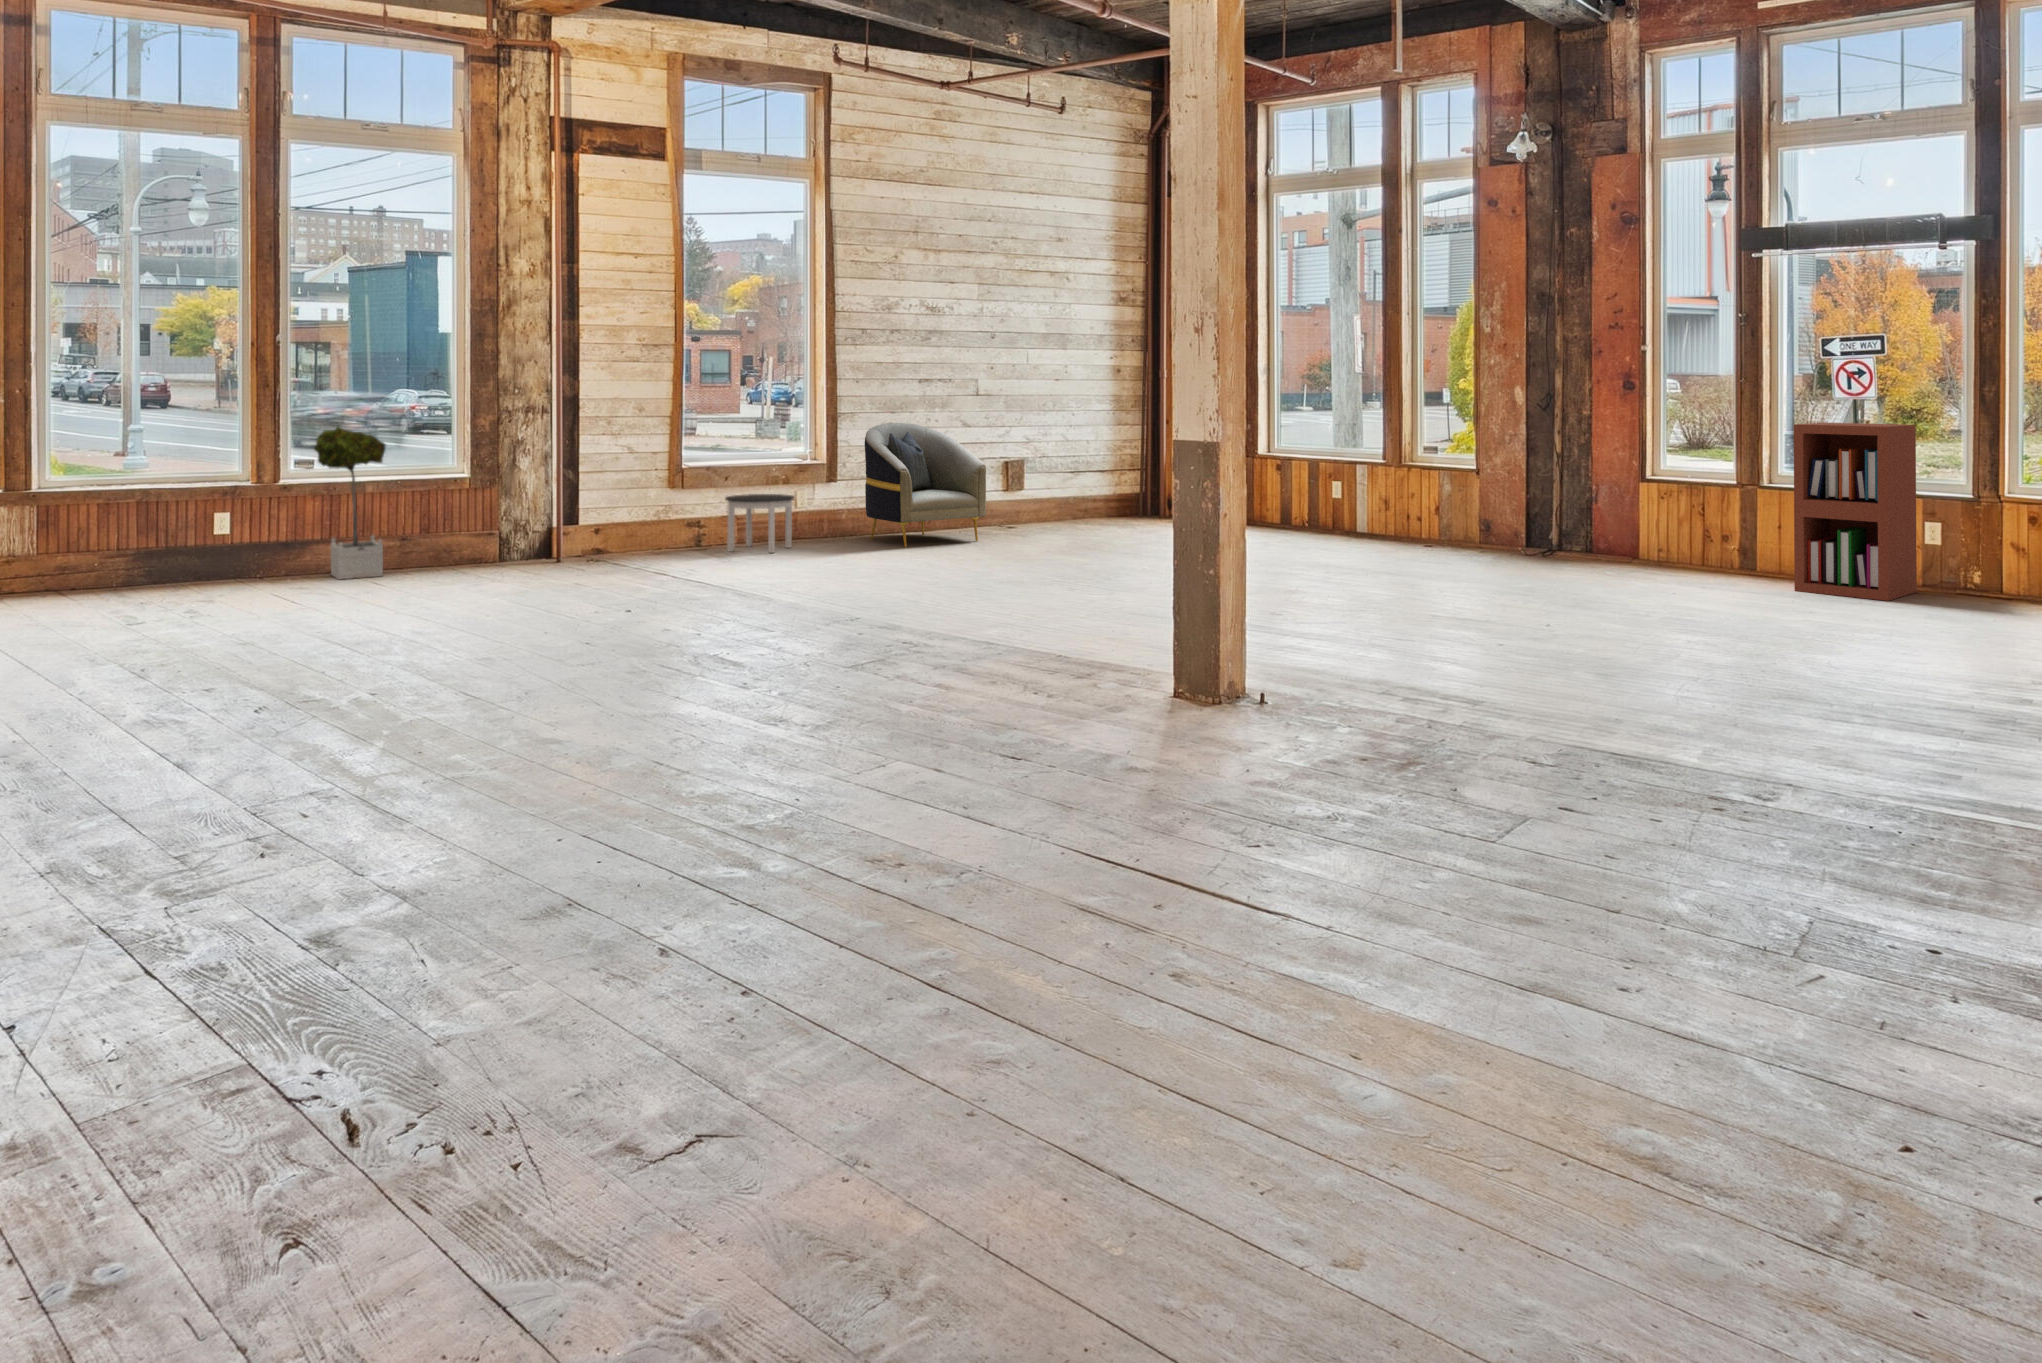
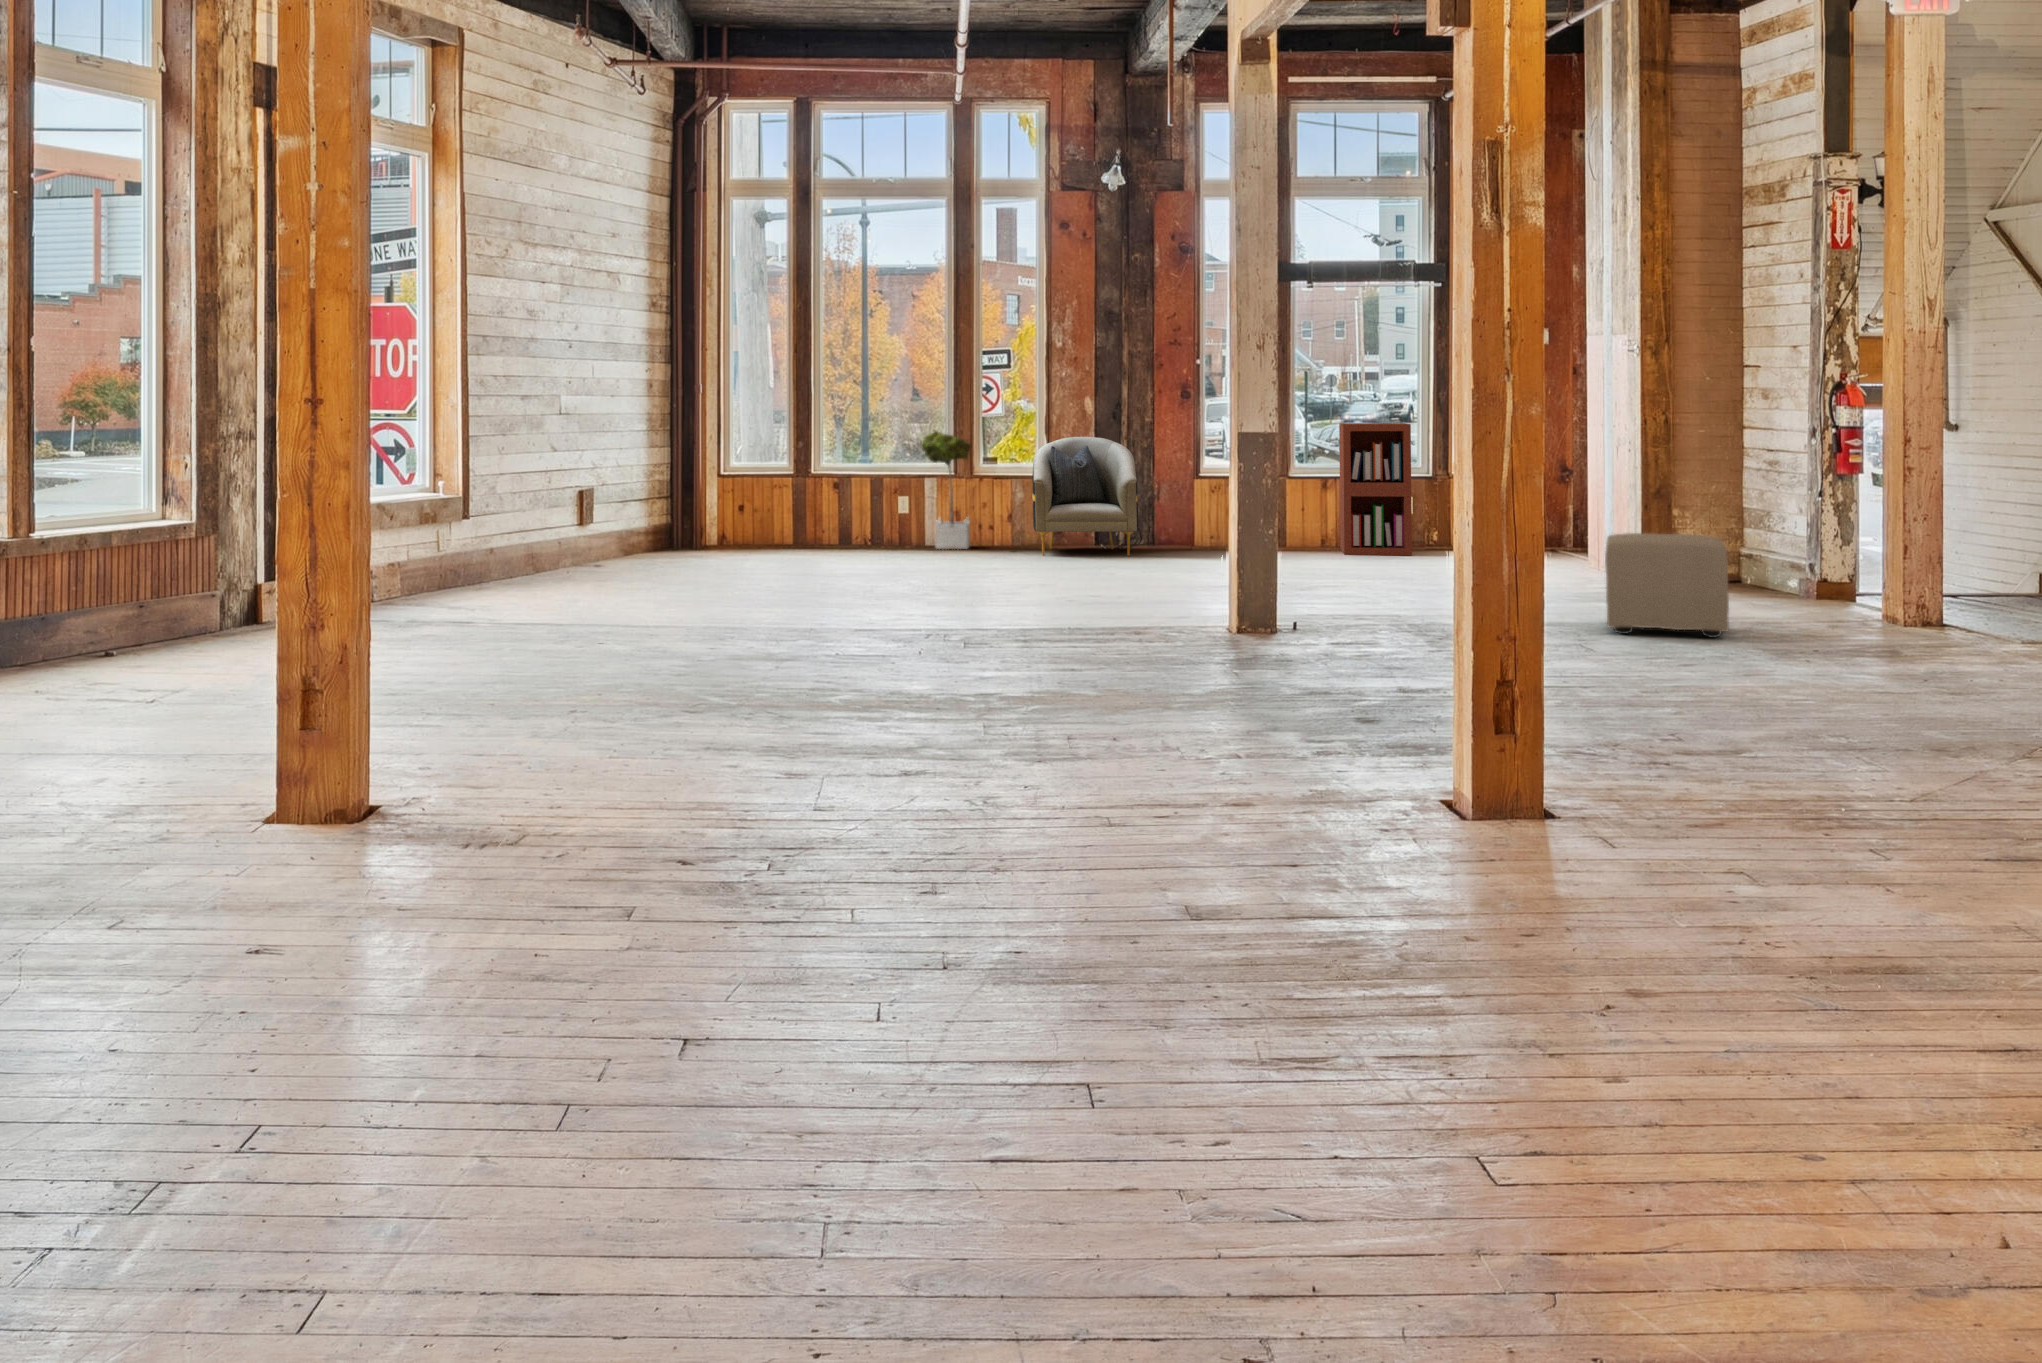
armchair: present [865,423,986,547] -> present [1032,437,1138,556]
potted tree: present [314,427,386,579] -> present [922,431,971,549]
round table: present [725,494,795,553] -> none [412,529,495,597]
ottoman: none [1622,610,1889,802] -> present [1605,533,1729,638]

